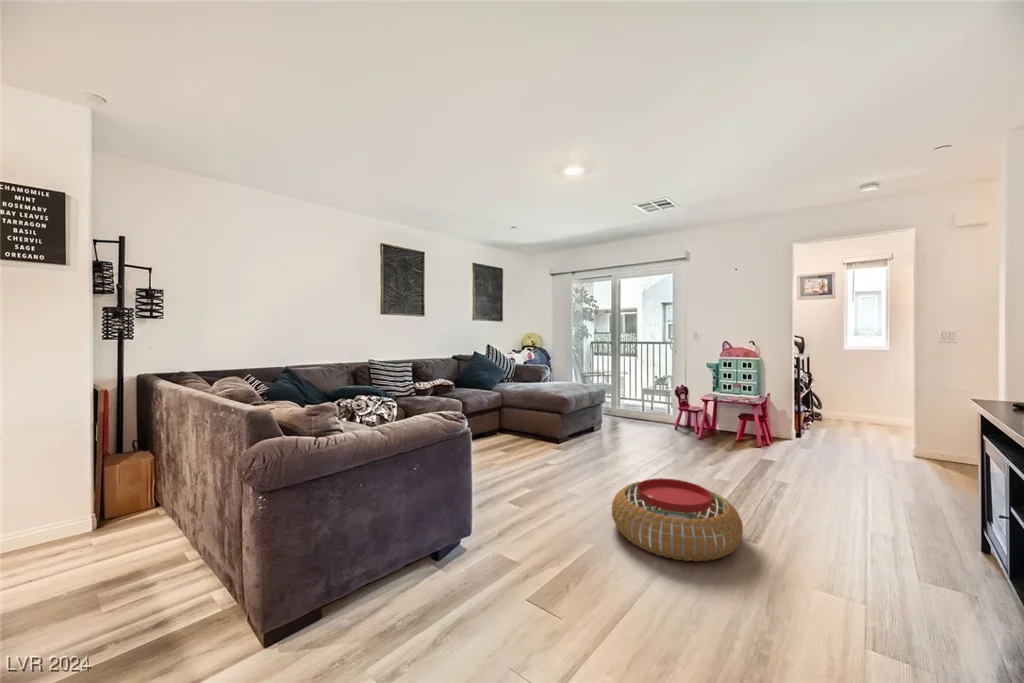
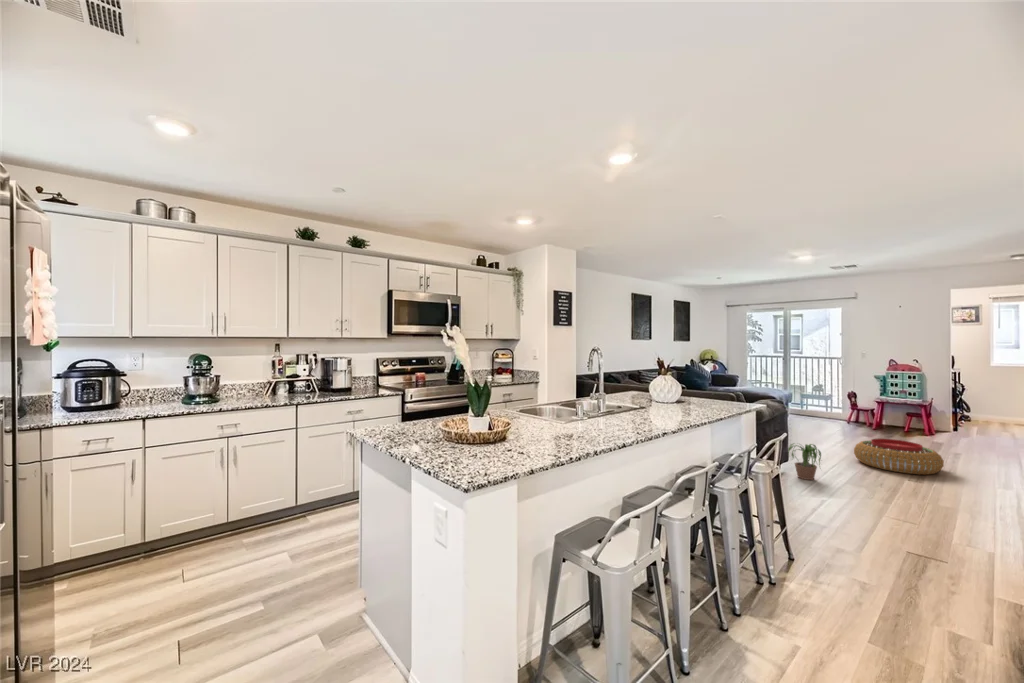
potted plant: none [415,521,497,614] -> present [788,444,821,480]

